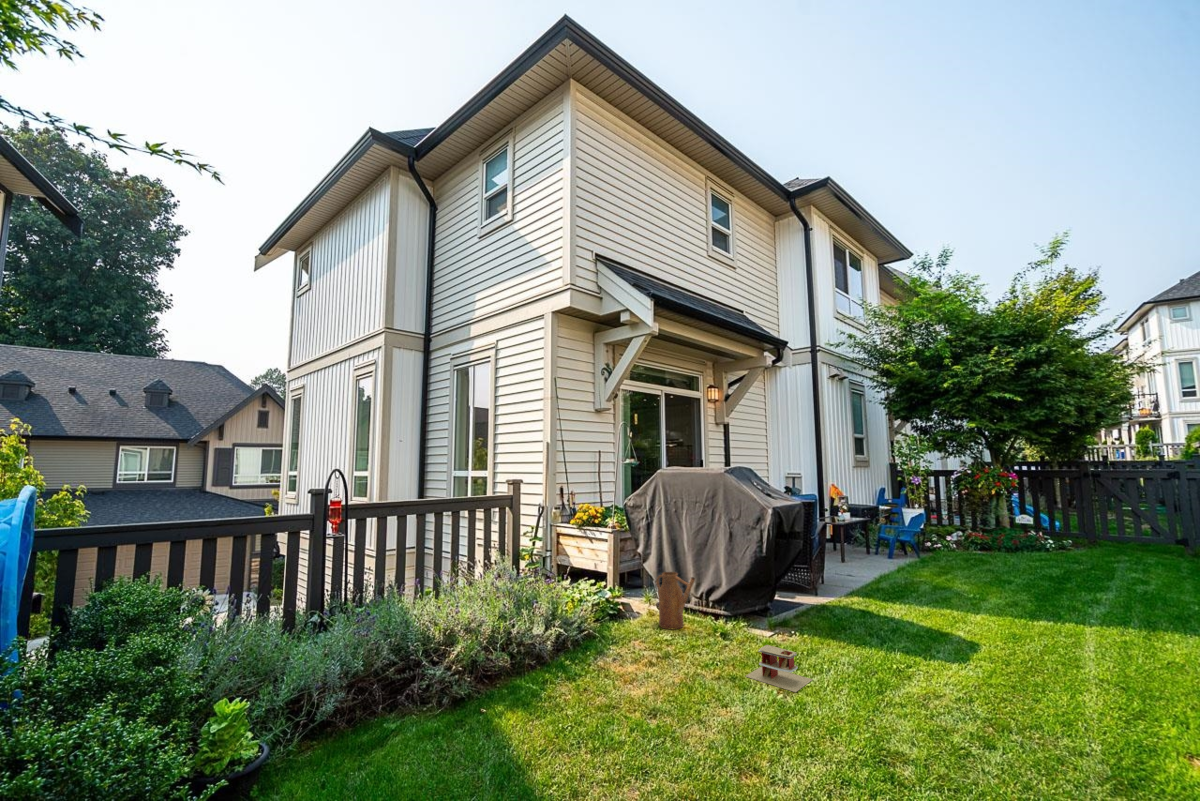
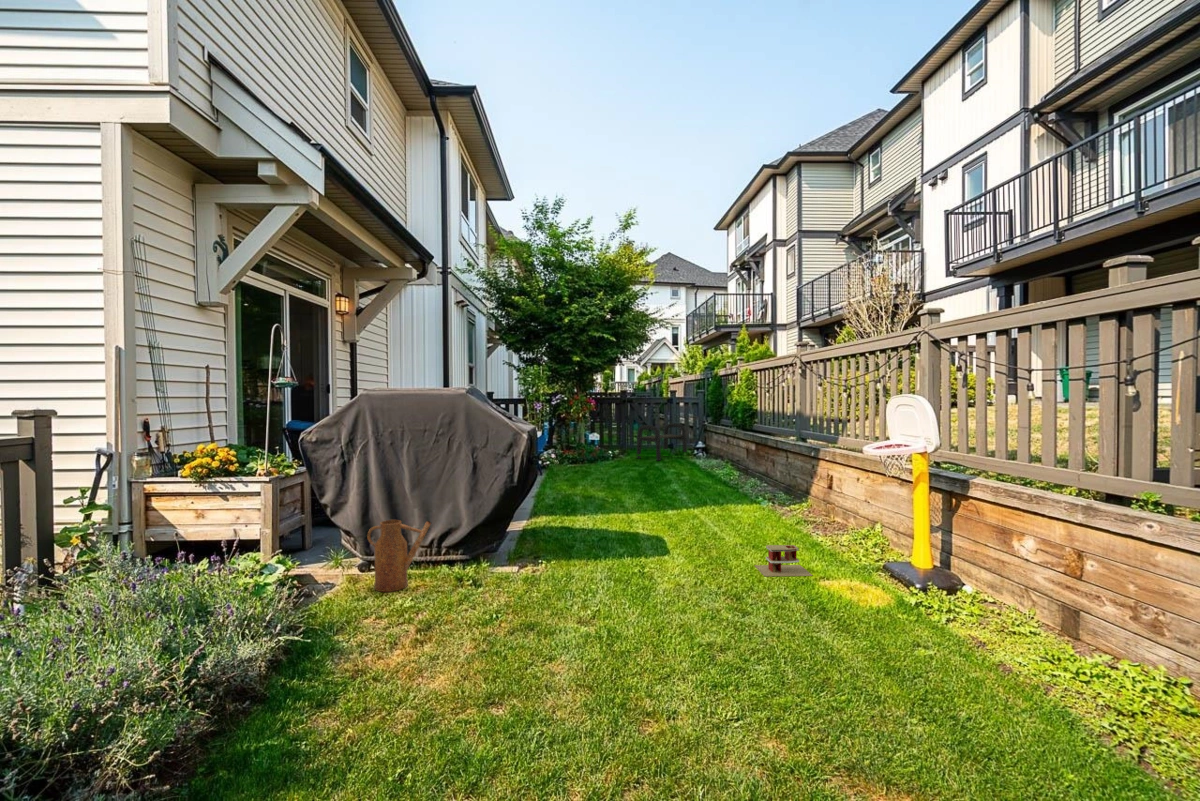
bench: none [1079,501,1179,550] -> present [637,423,687,461]
toy house: present [746,645,813,692] -> present [755,545,812,576]

